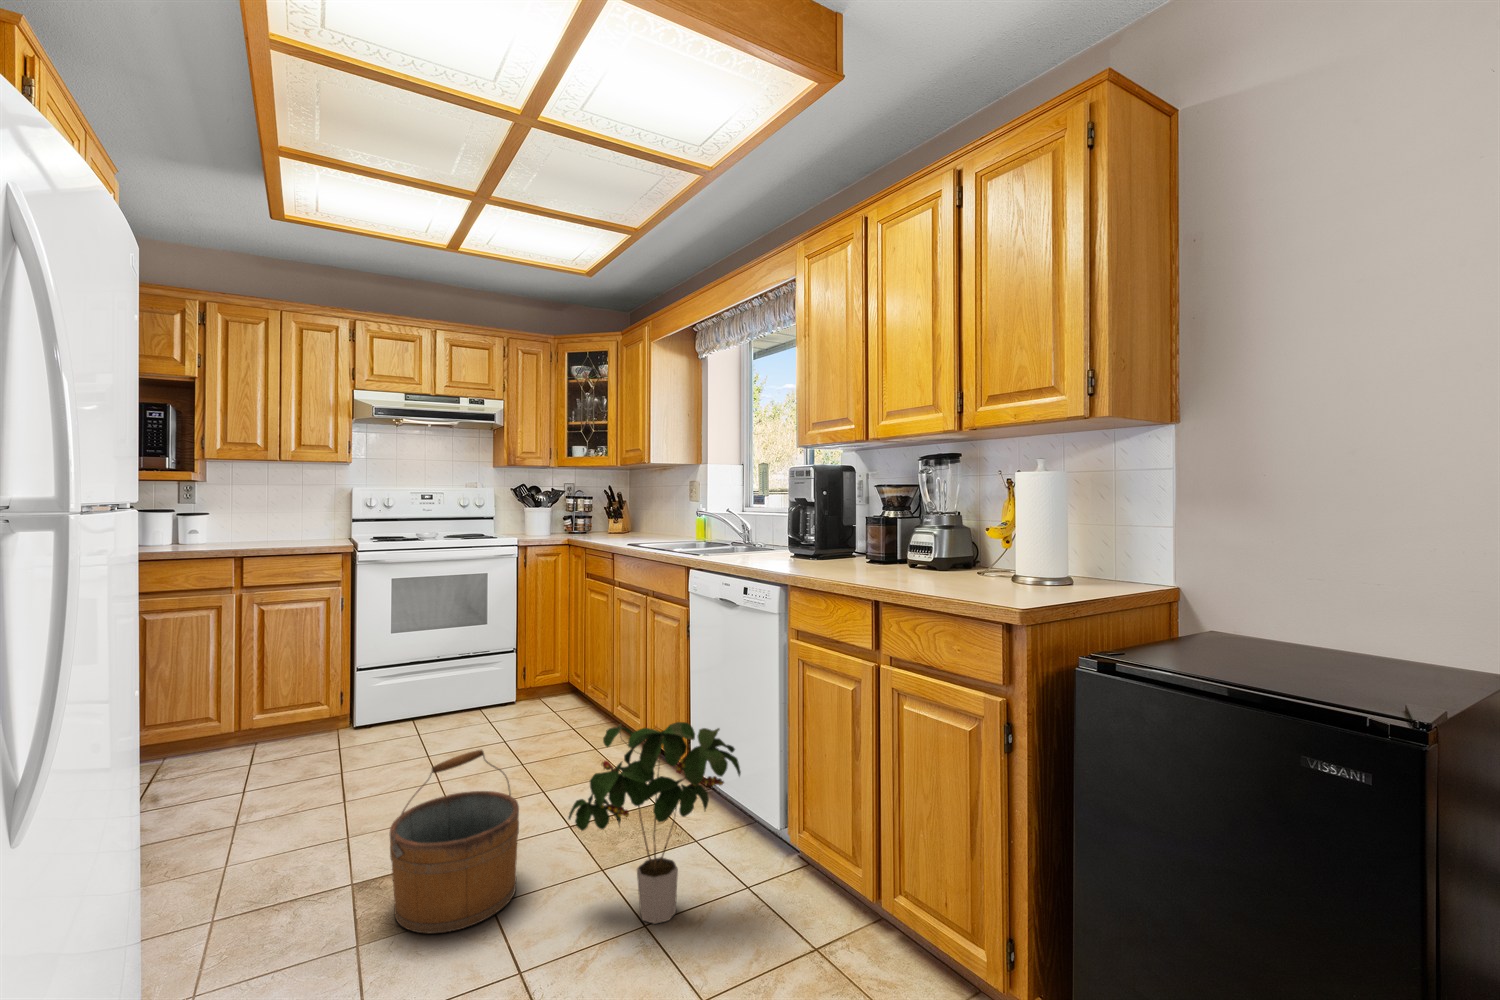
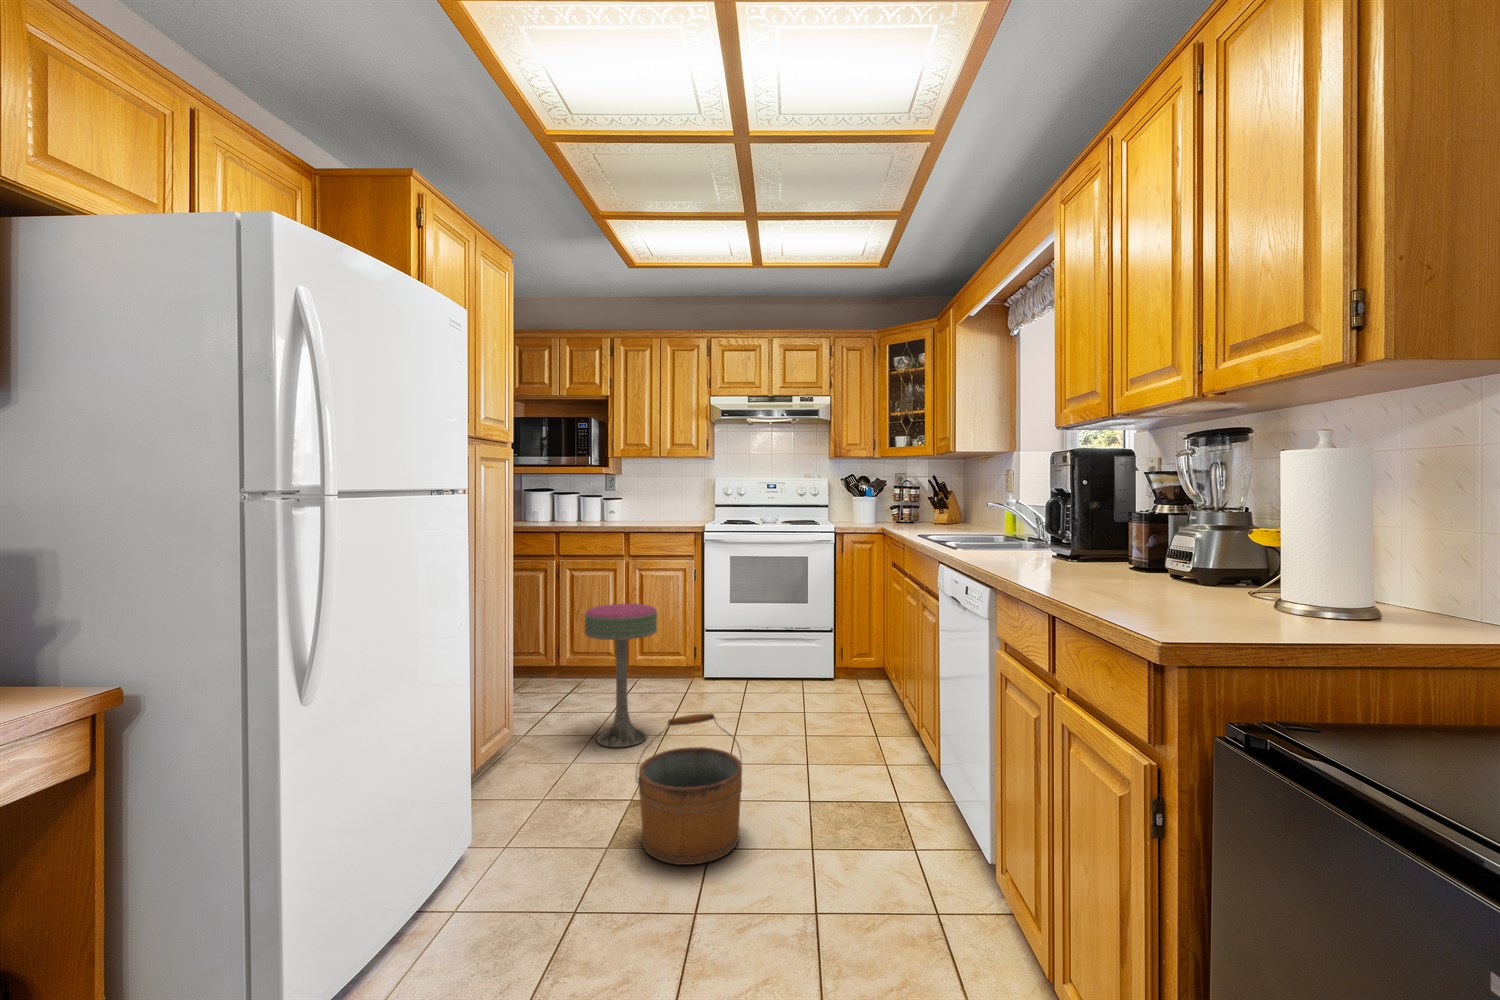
bar stool: none [225,645,337,836] -> present [585,604,657,748]
potted plant: present [568,722,741,924] -> none [764,716,927,928]

